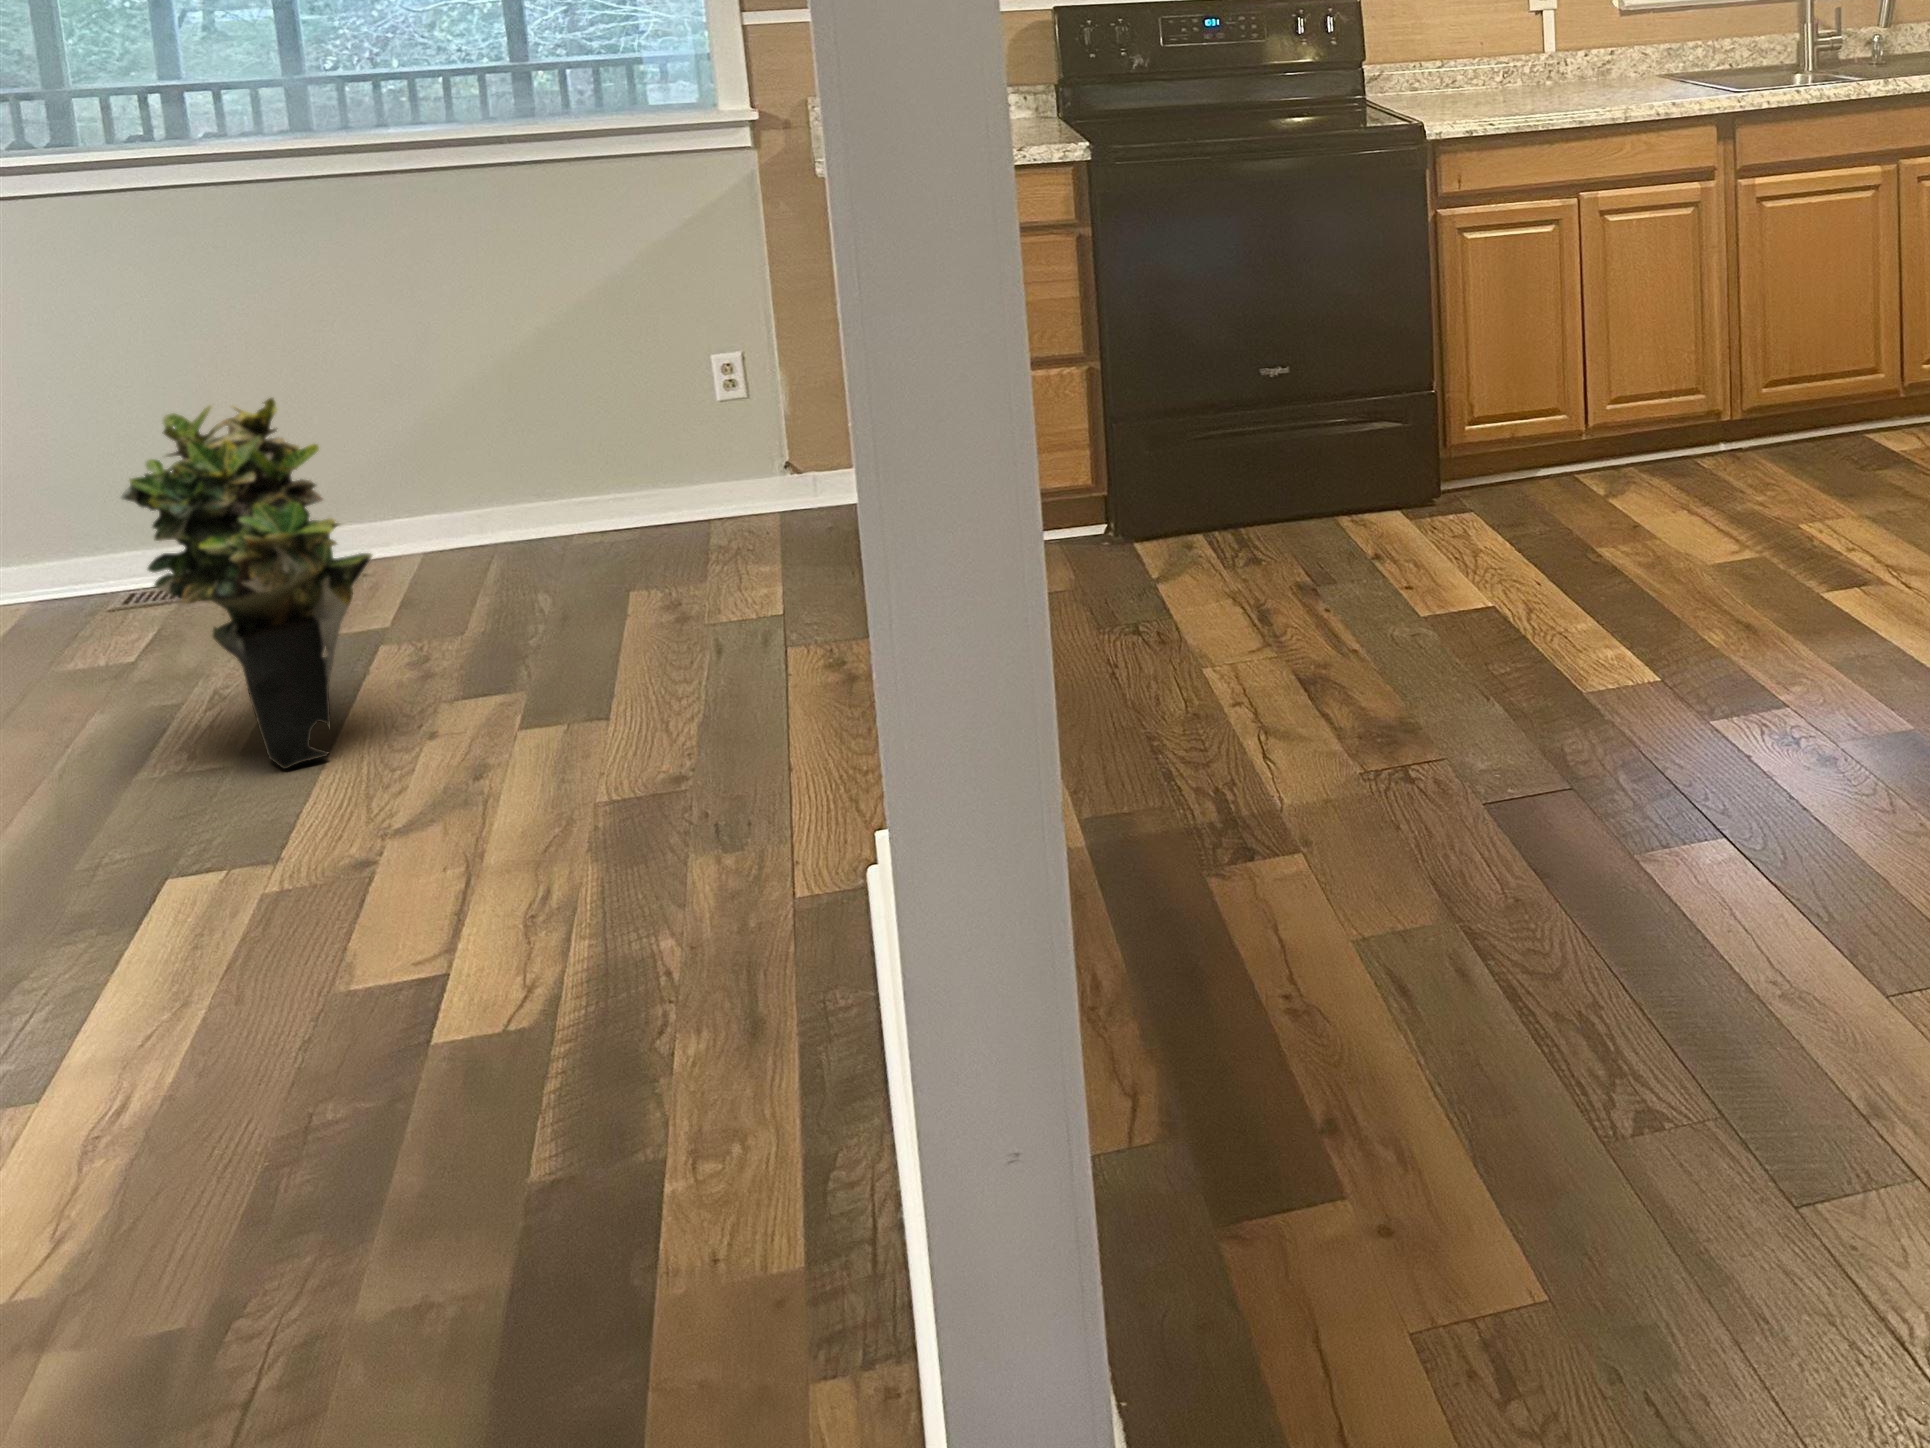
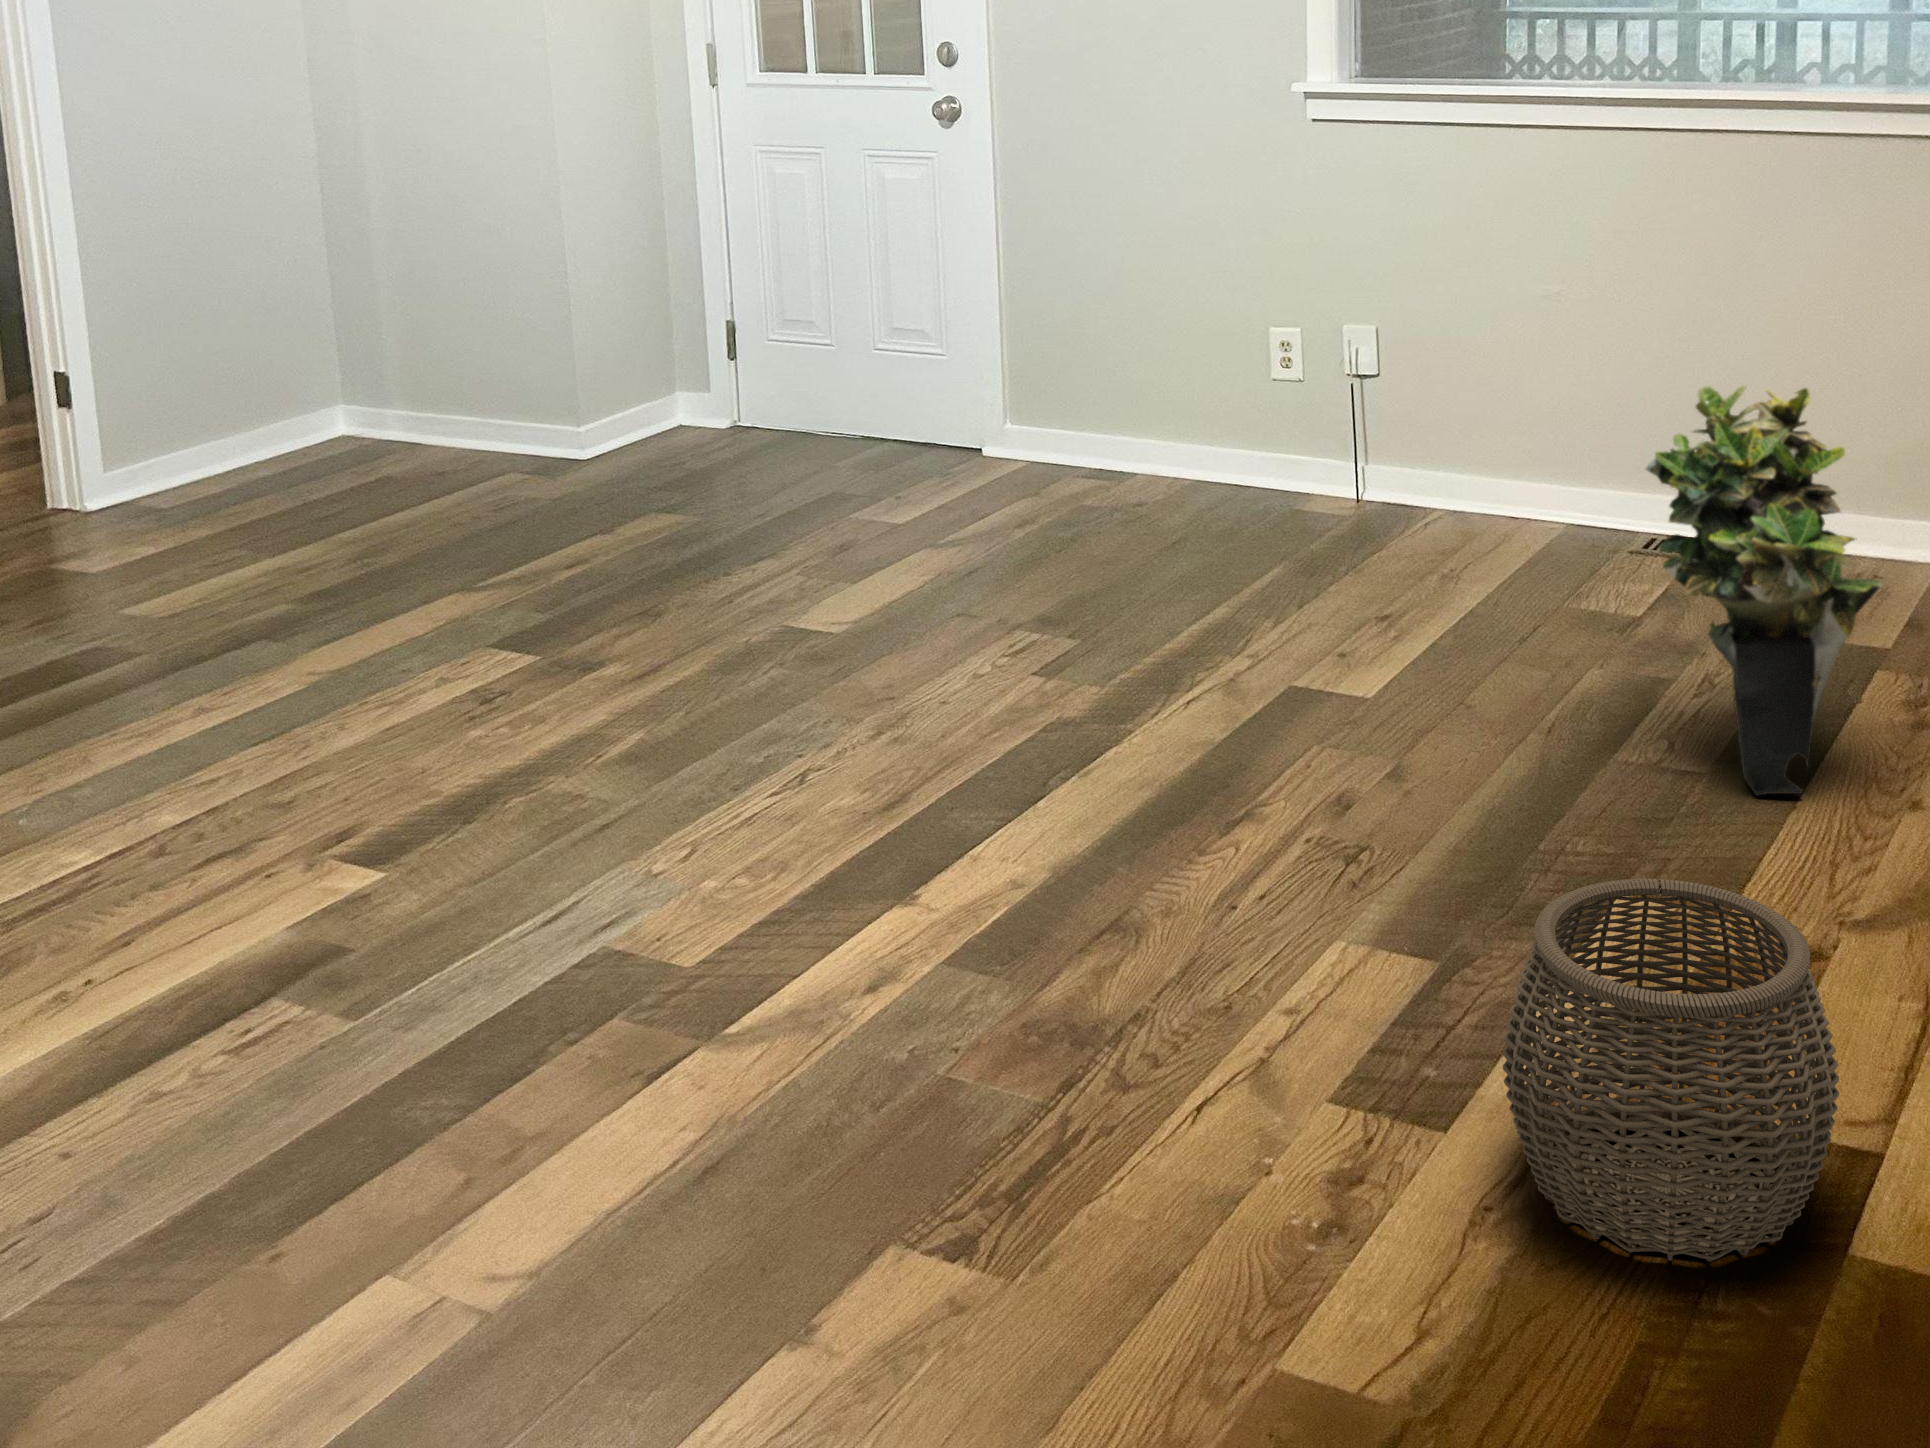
woven basket: none [87,799,405,1118] -> present [1503,879,1839,1262]

